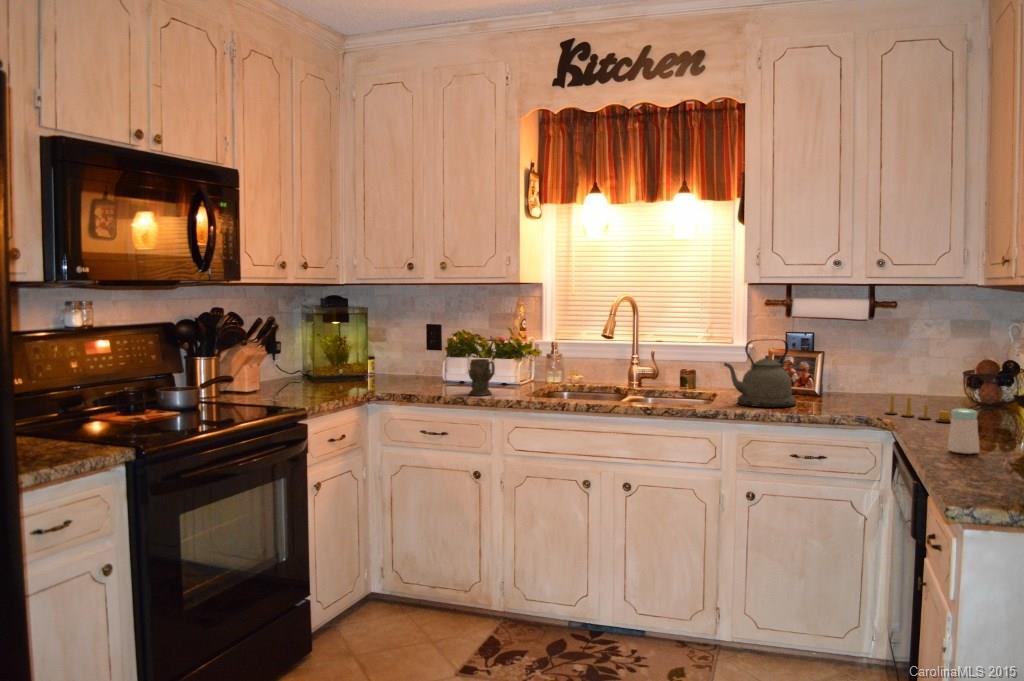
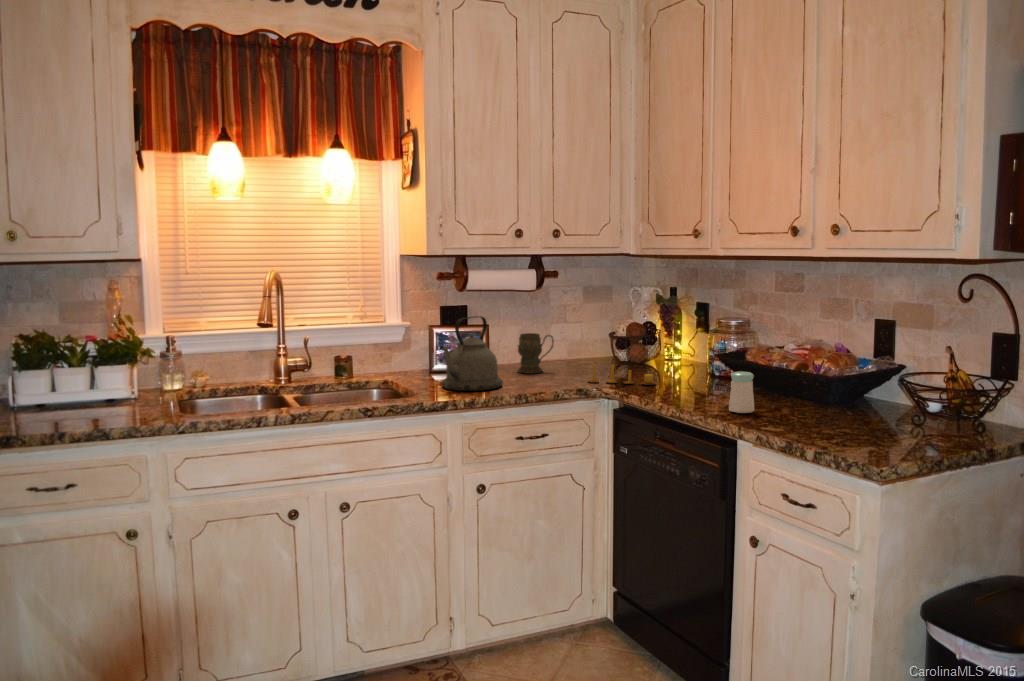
mug: present [469,359,495,396] -> present [518,333,554,373]

